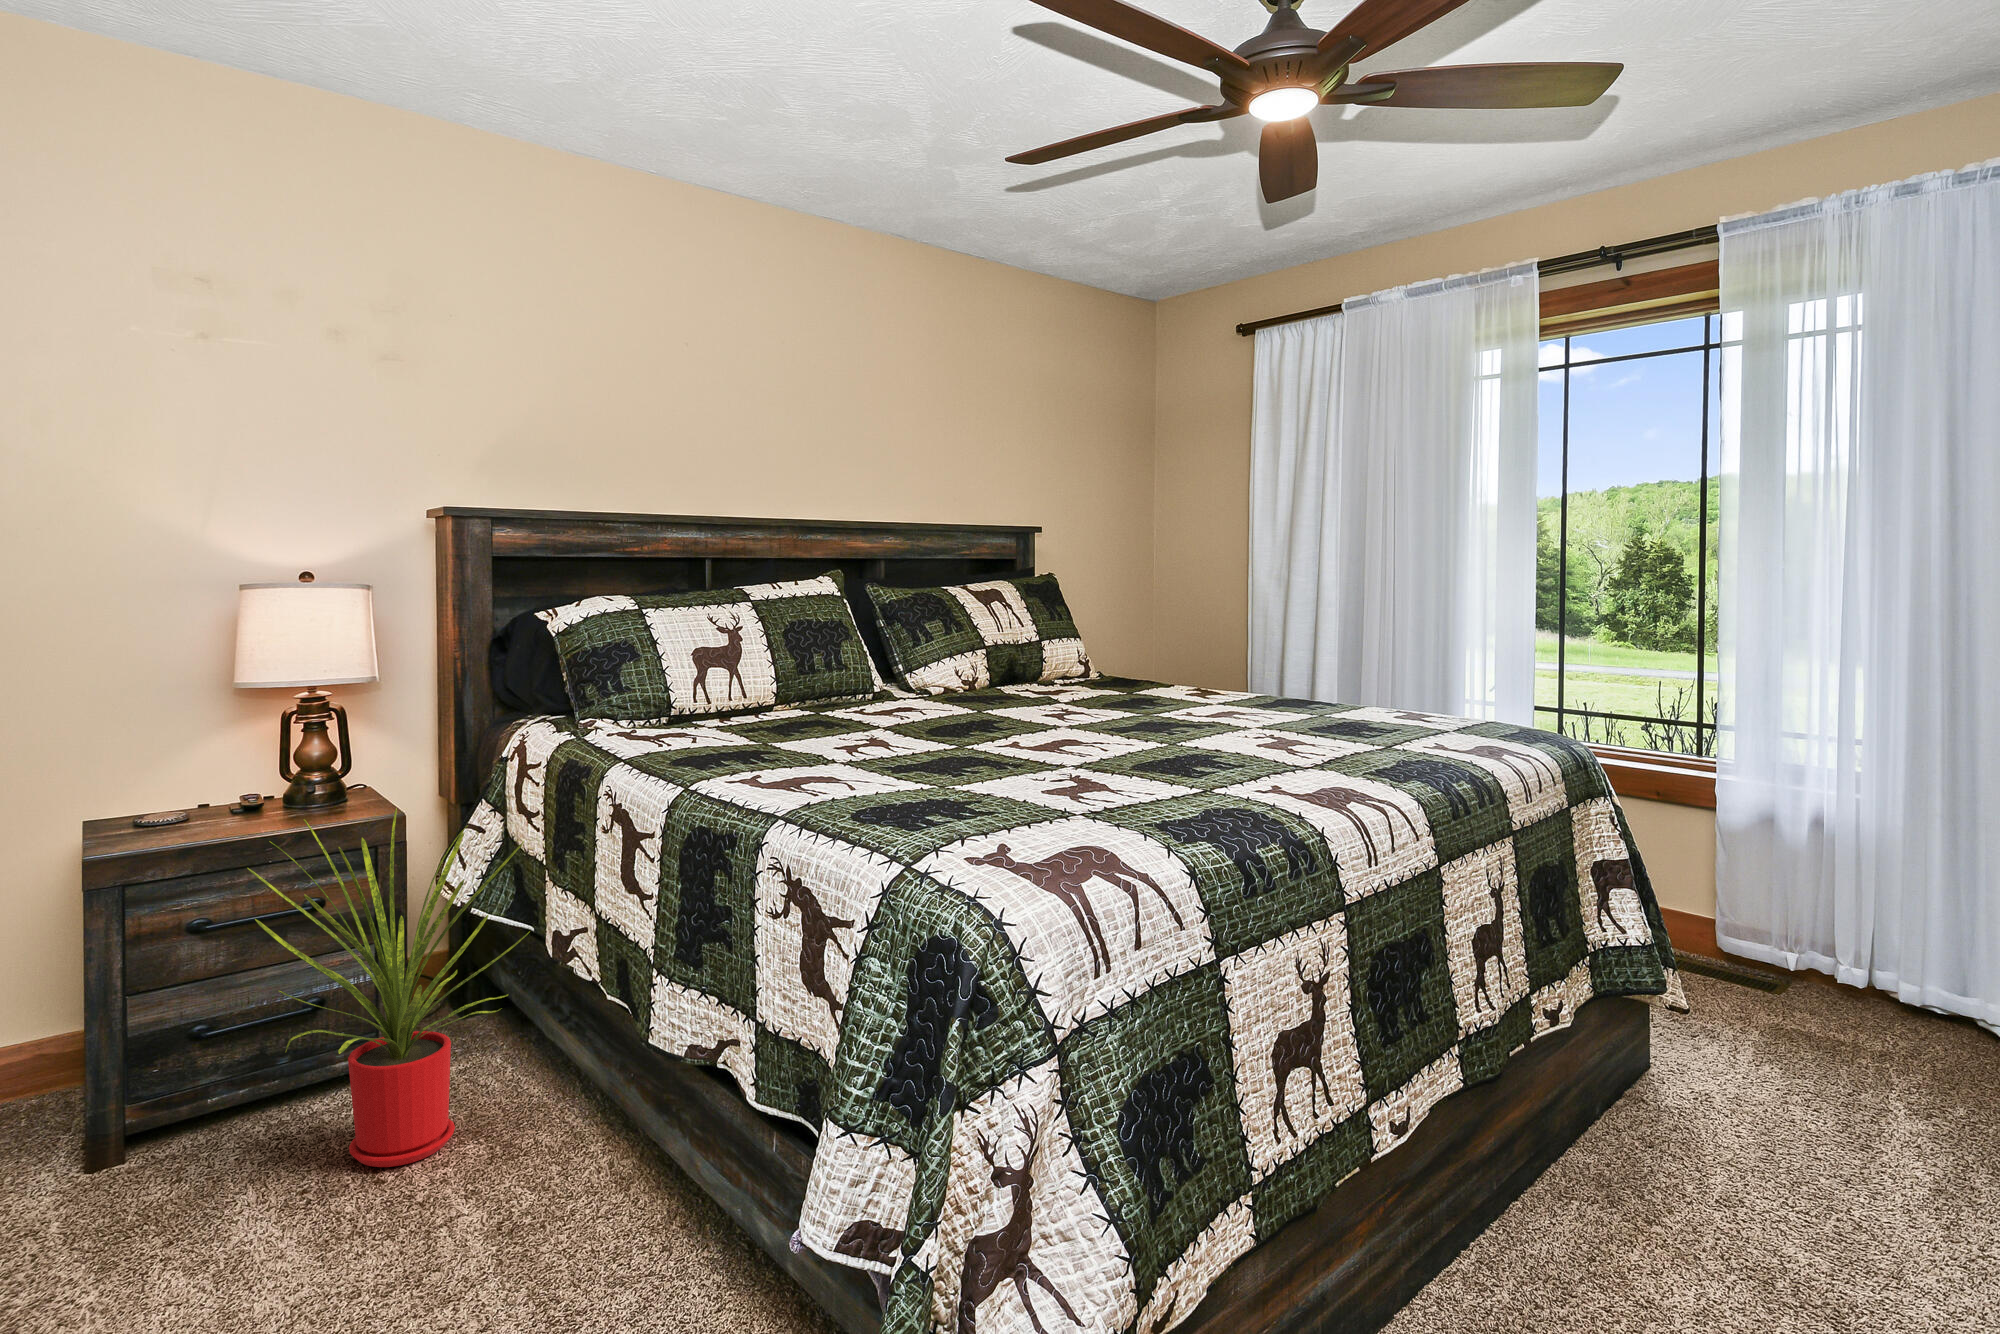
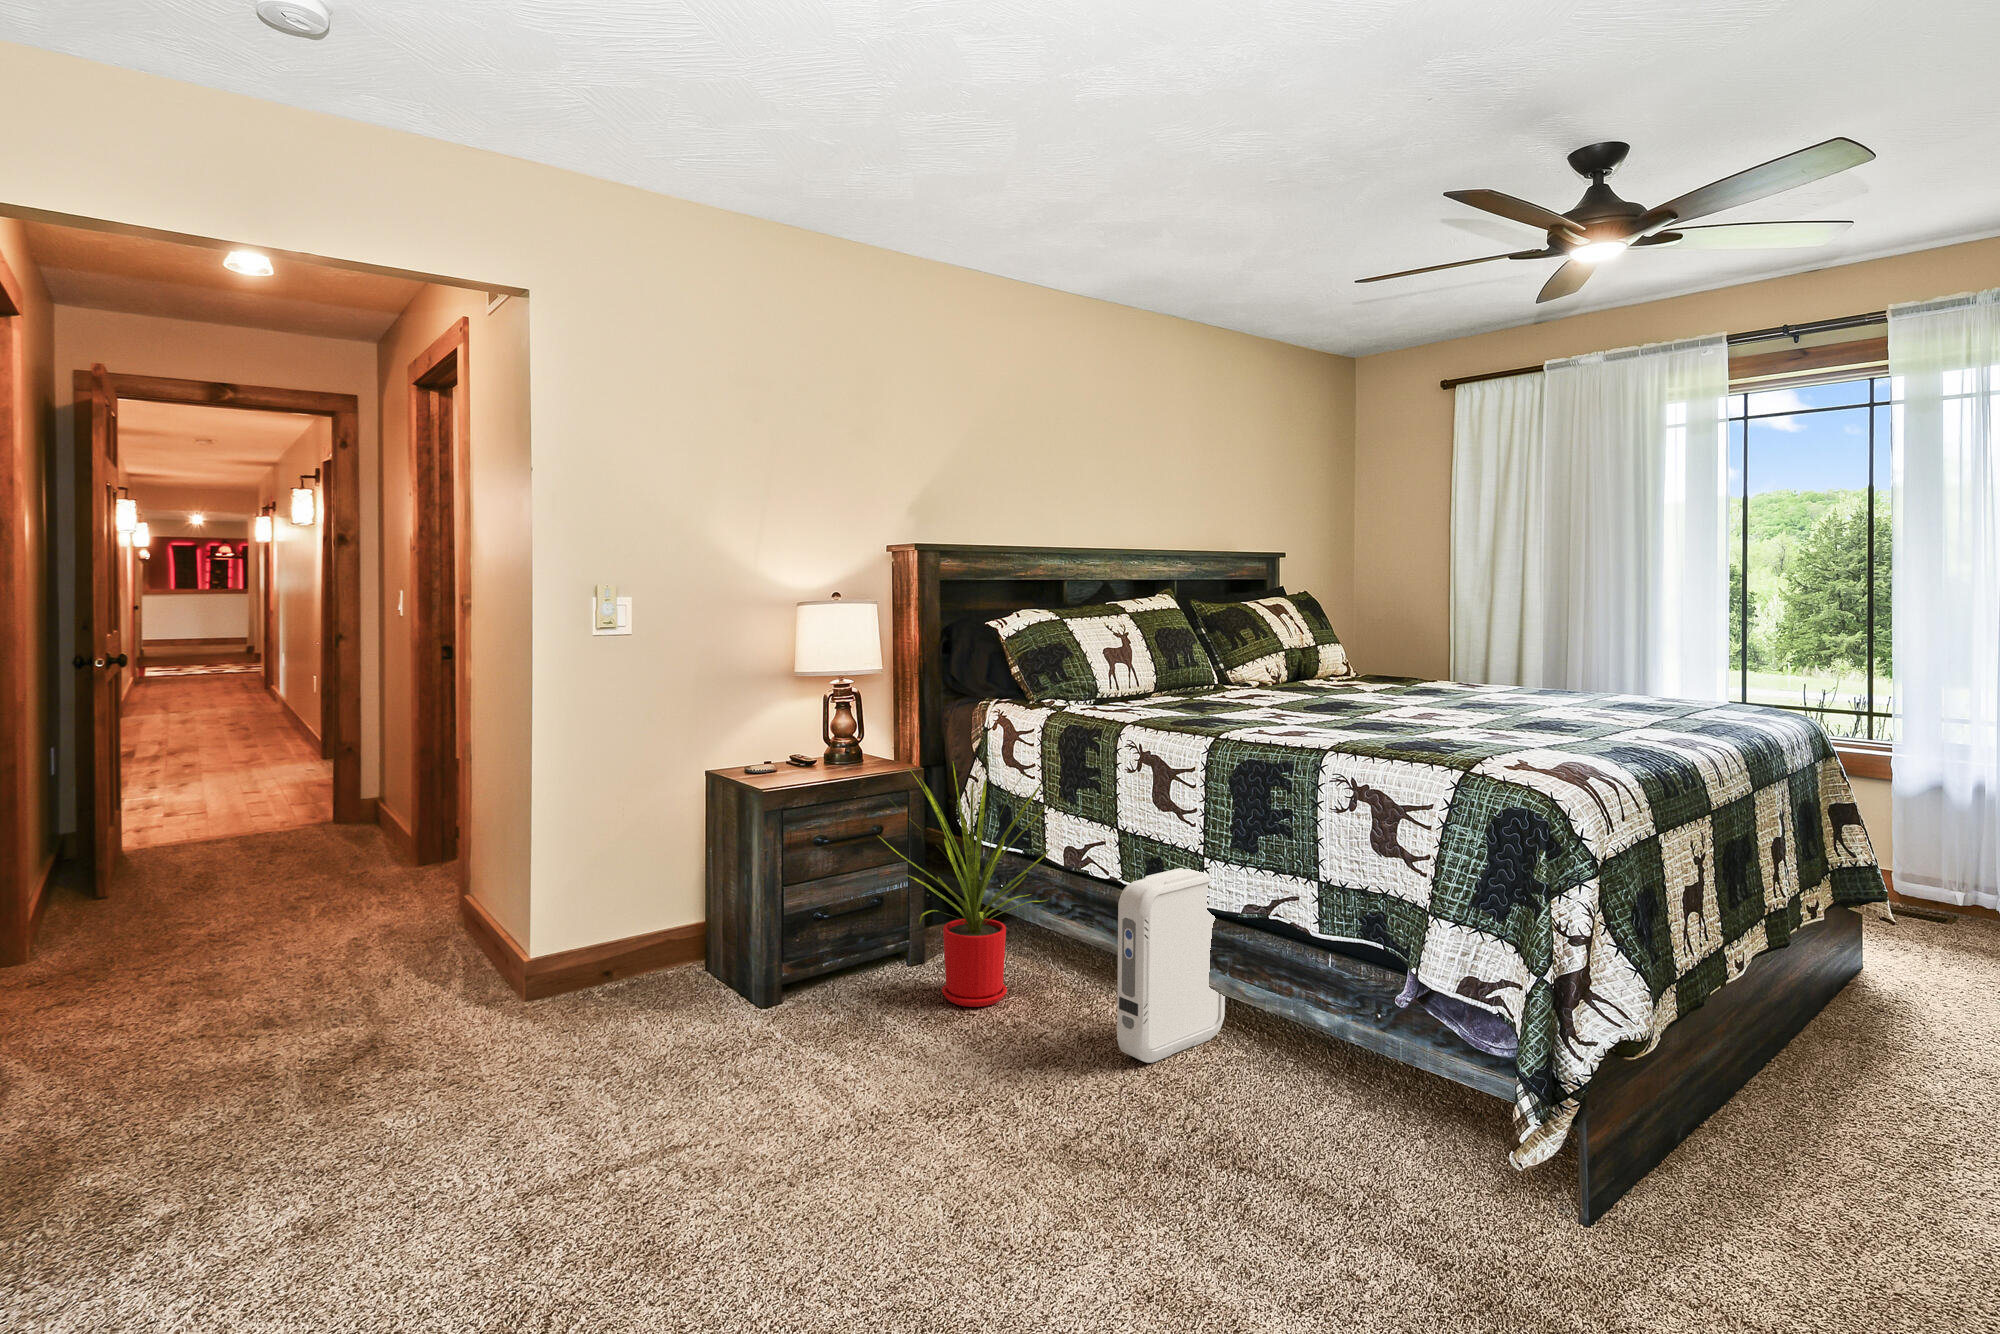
air purifier: none [502,972,711,1278] -> present [1117,868,1225,1063]

